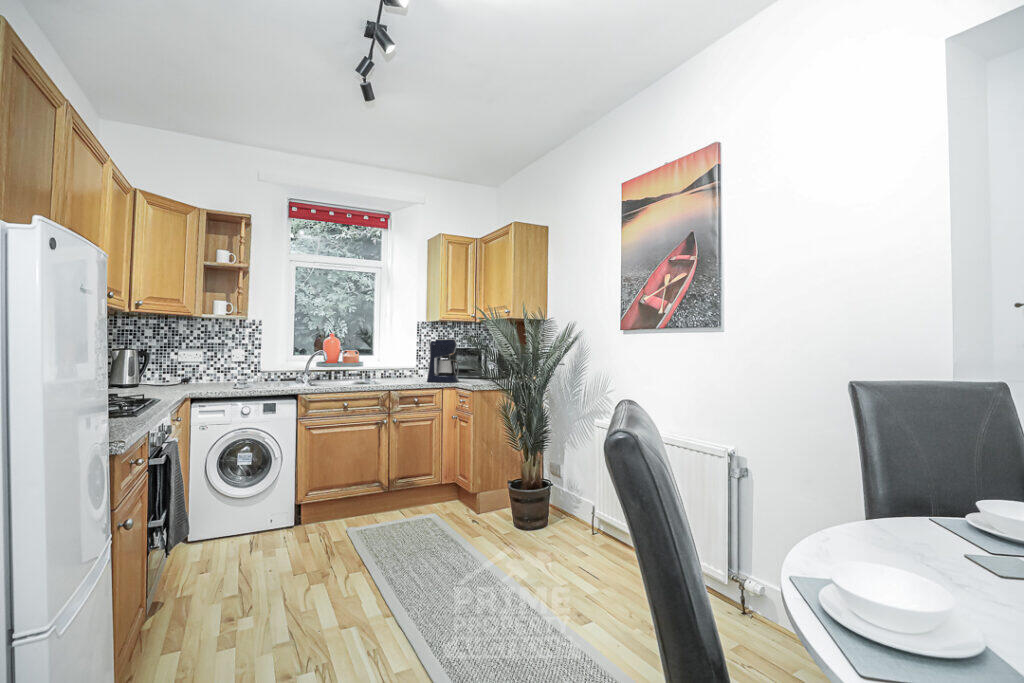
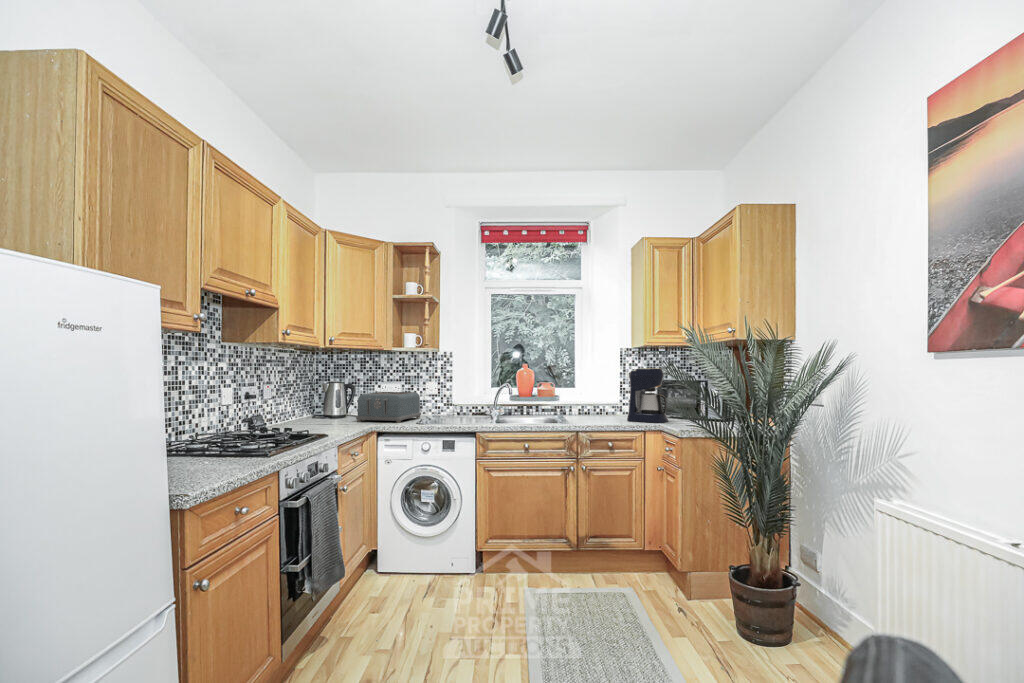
toaster: none [163,359,231,388] -> present [356,392,421,423]

